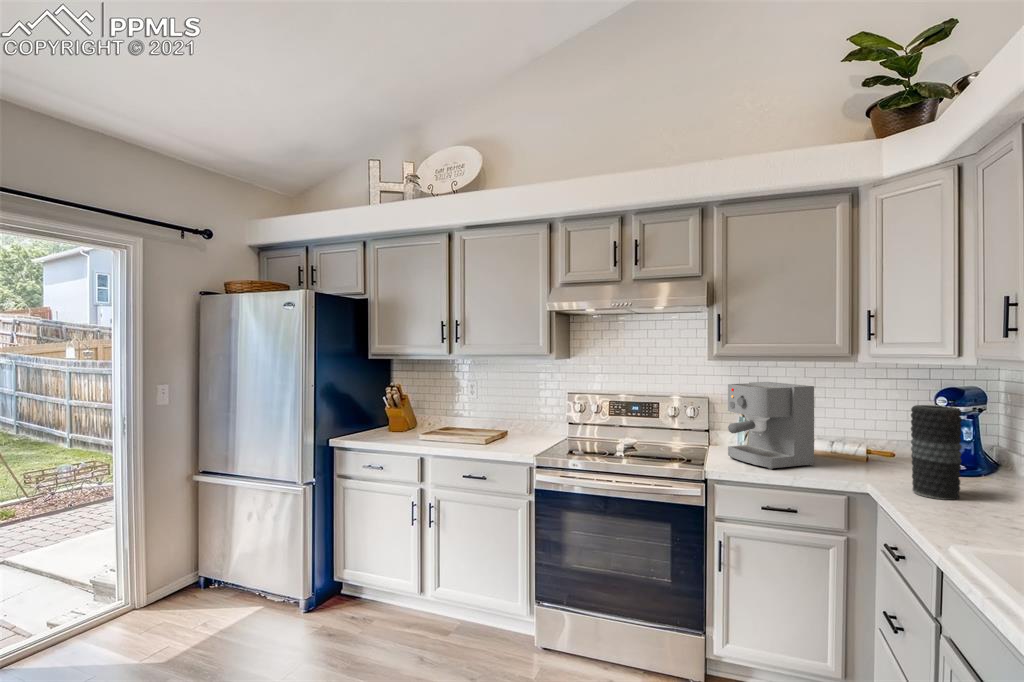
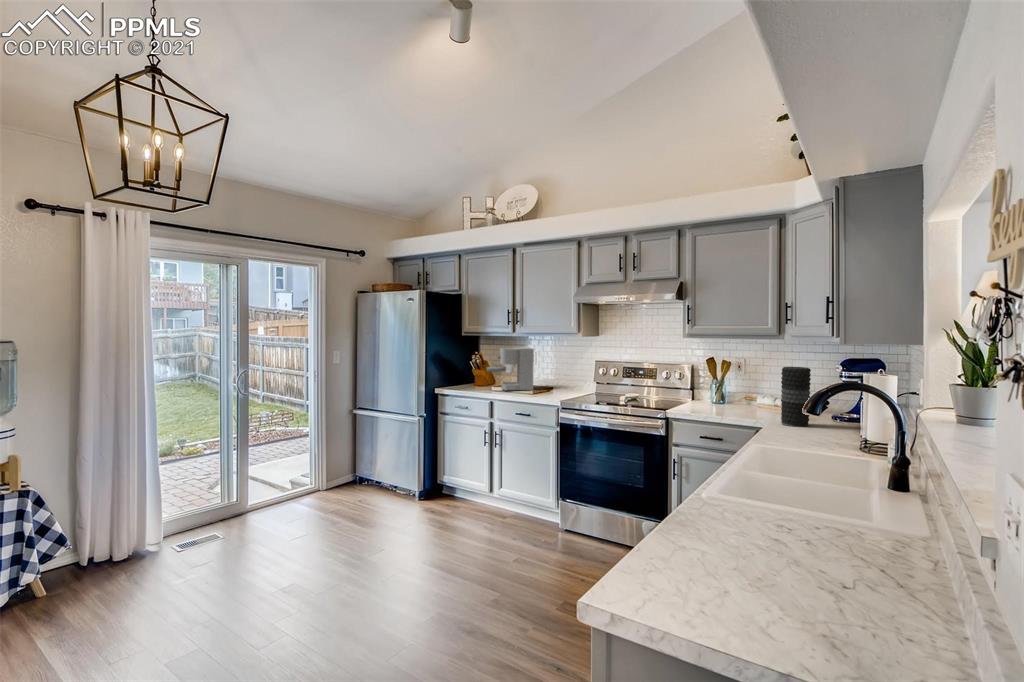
coffee maker: present [728,382,814,470] -> present [487,347,534,391]

